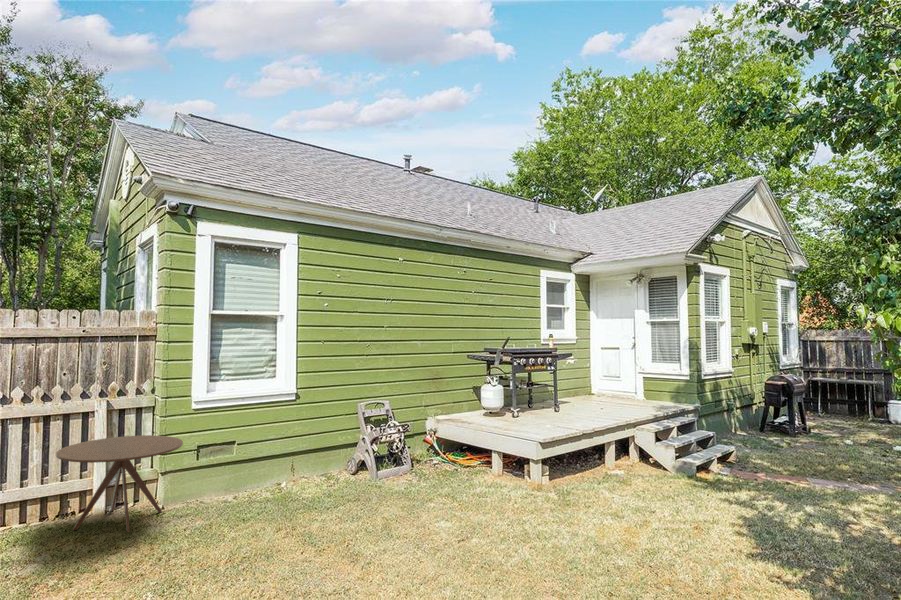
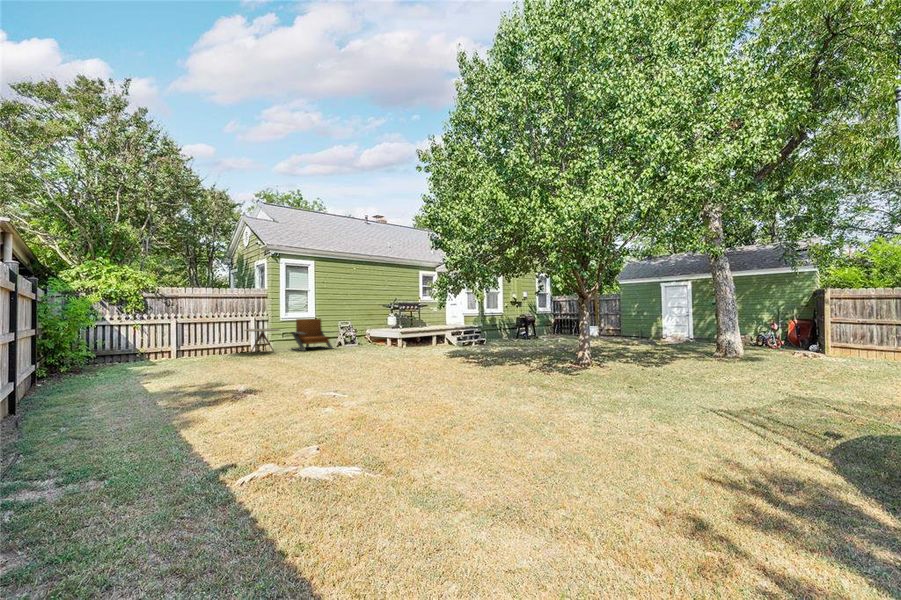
lounge chair: none [221,398,348,513] -> present [291,319,333,351]

